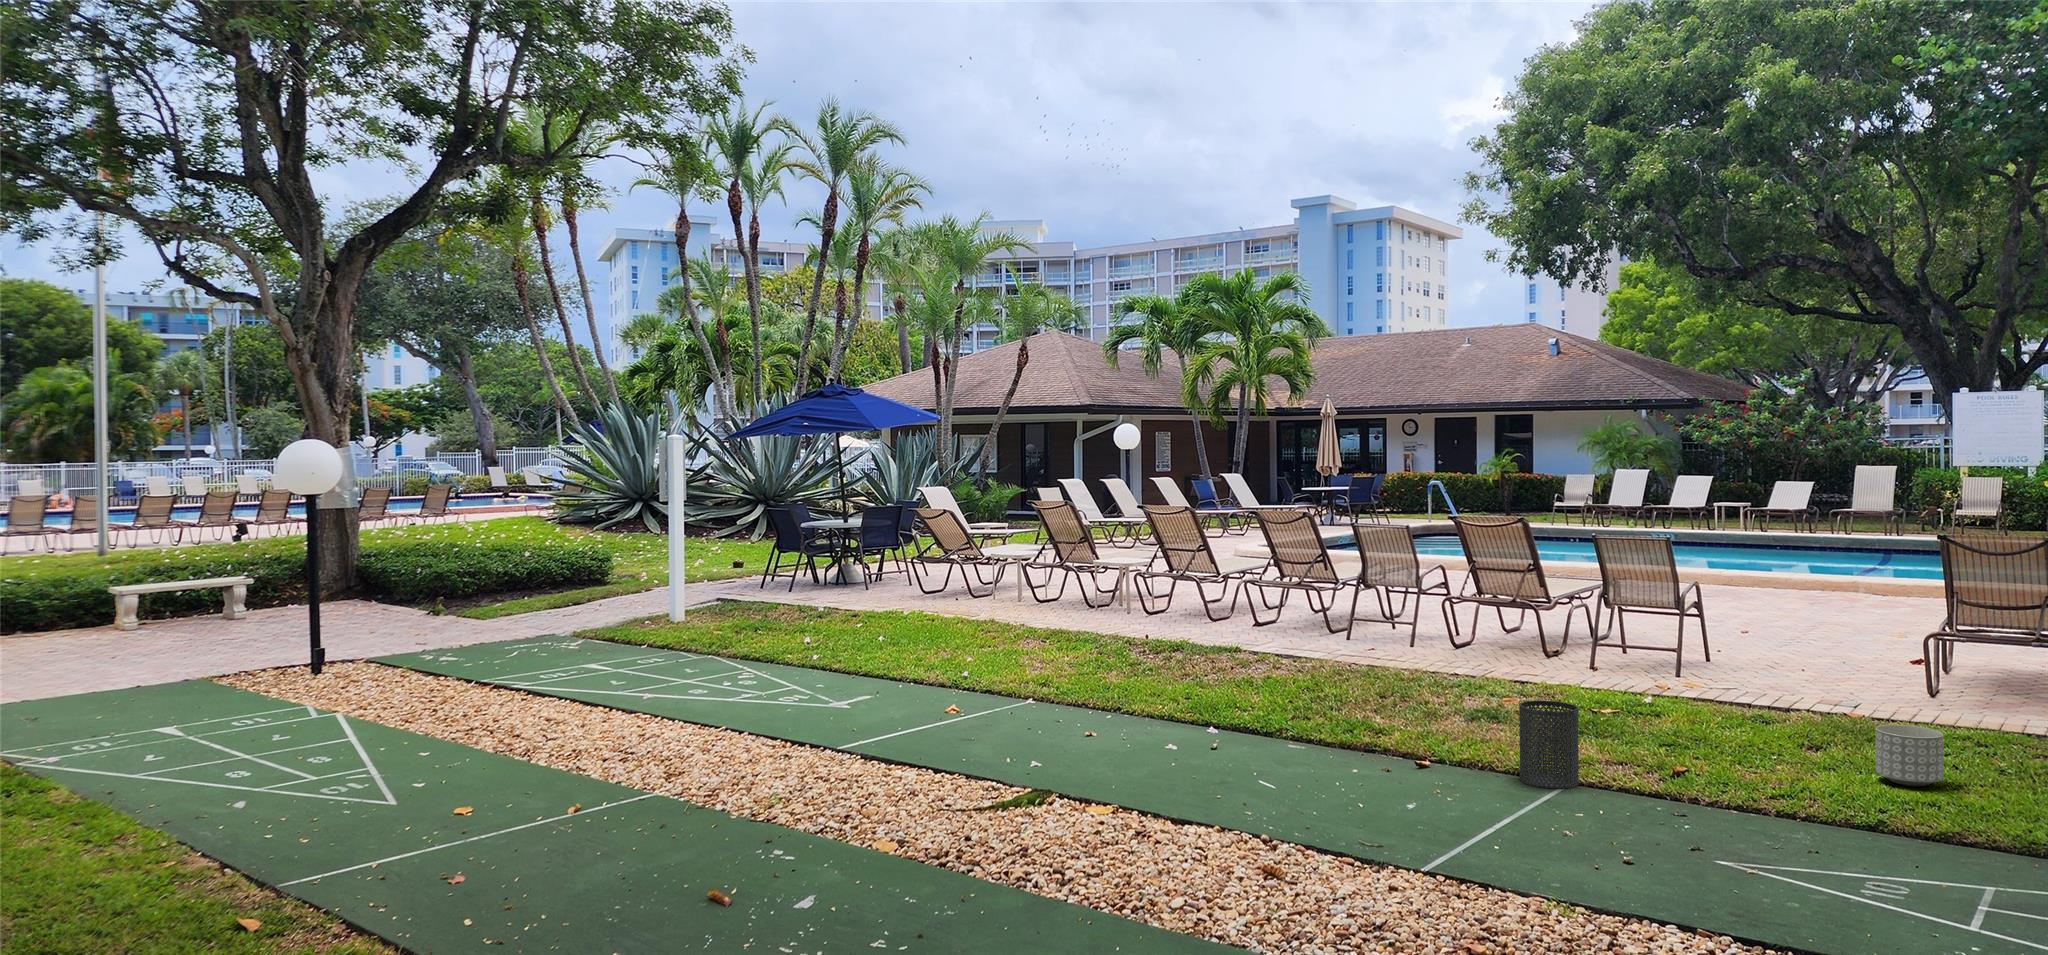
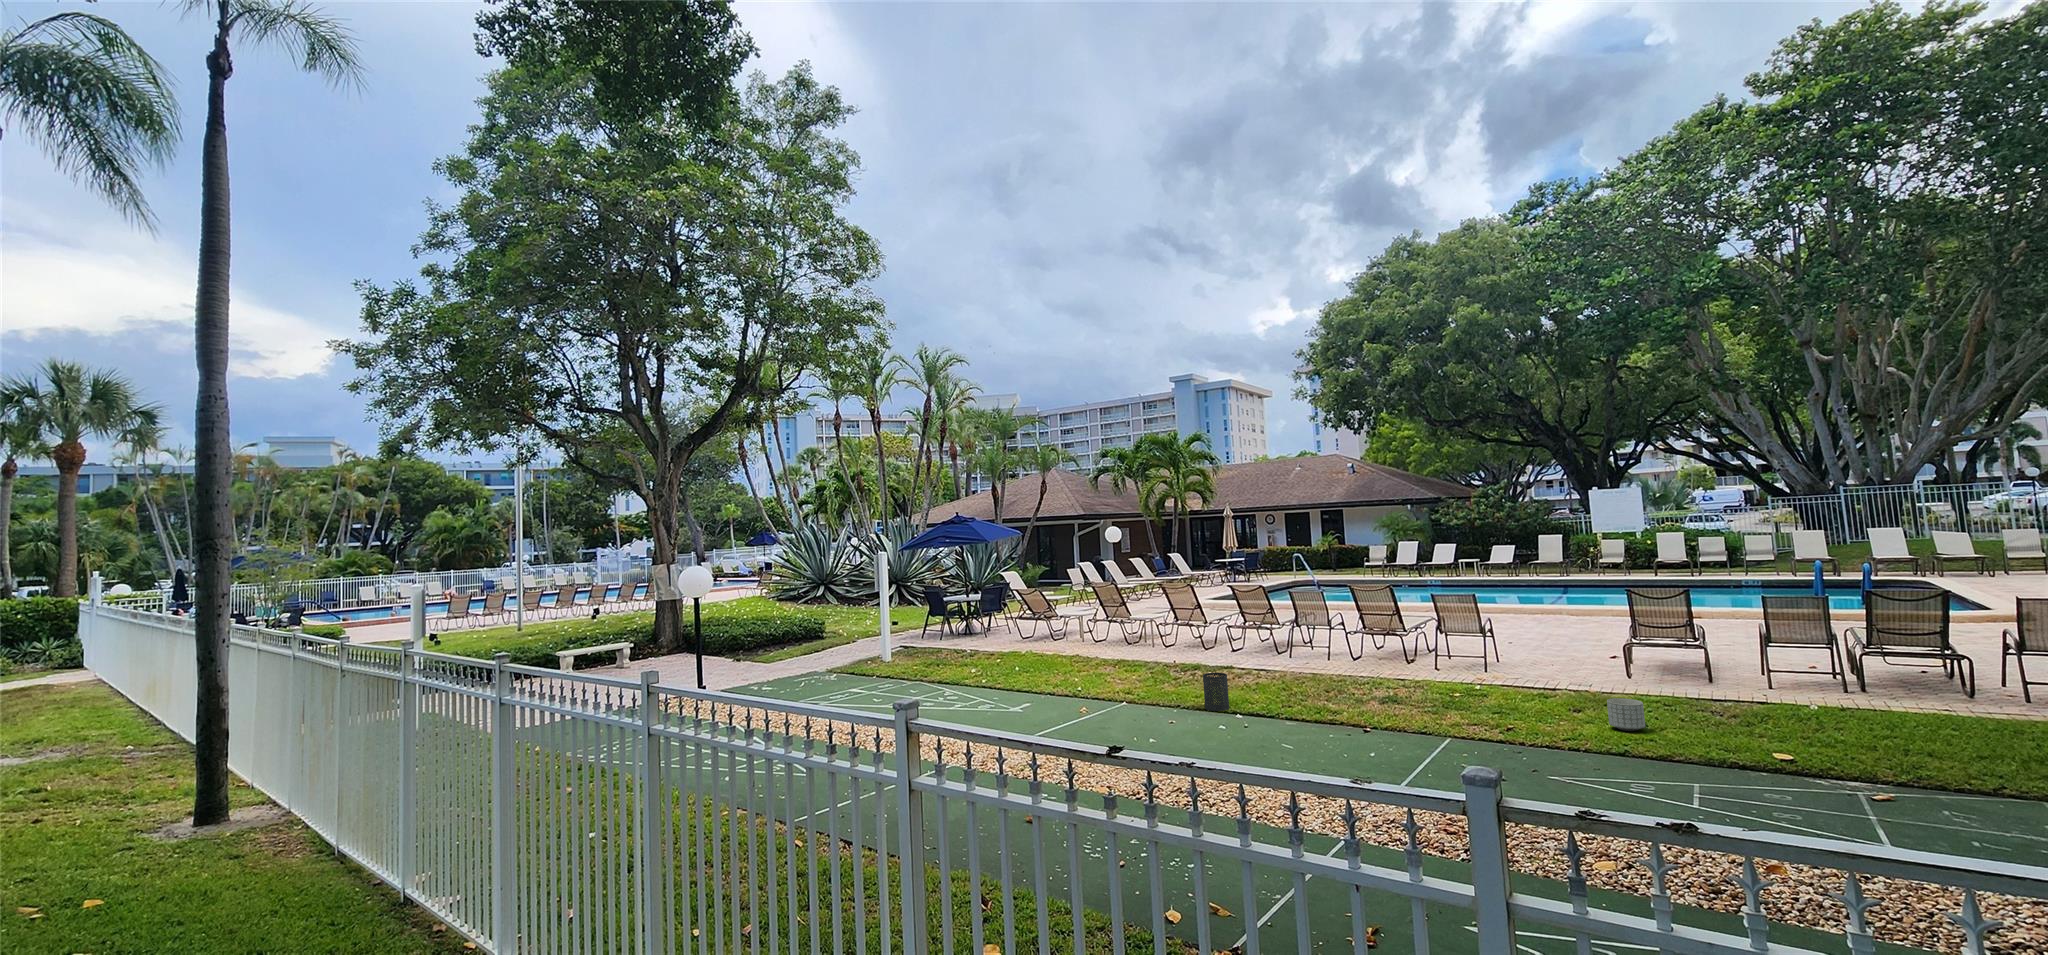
trash can: present [1519,700,1579,789] -> present [1203,673,1229,711]

